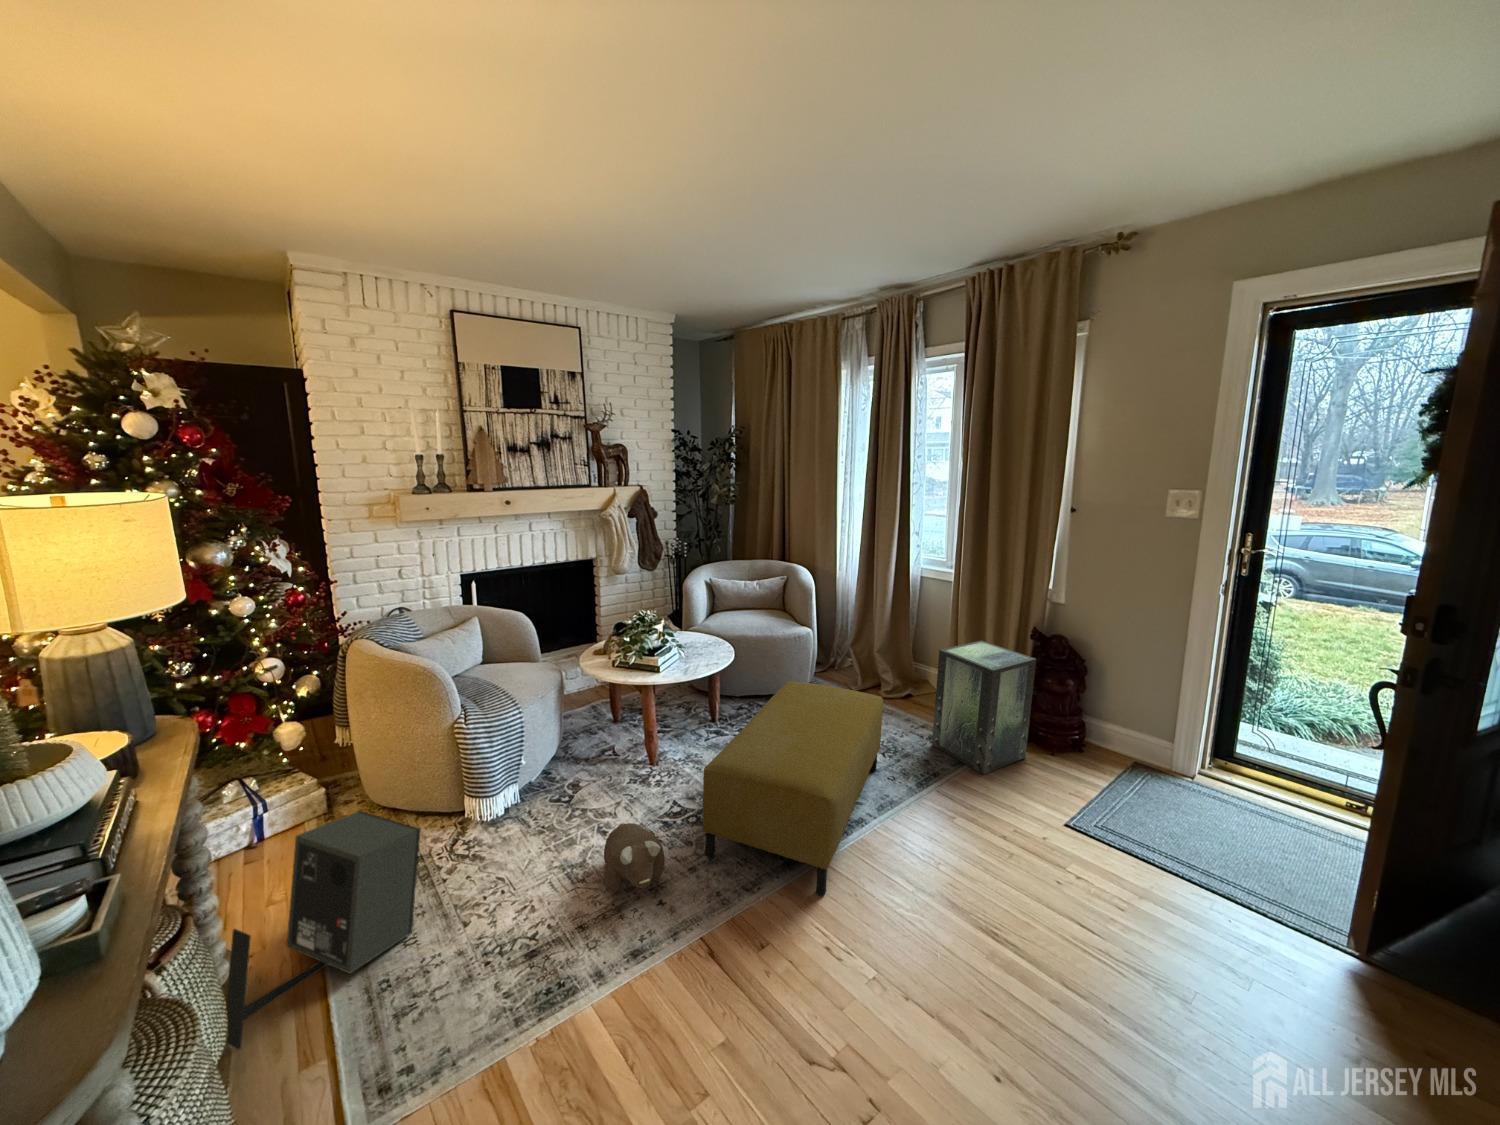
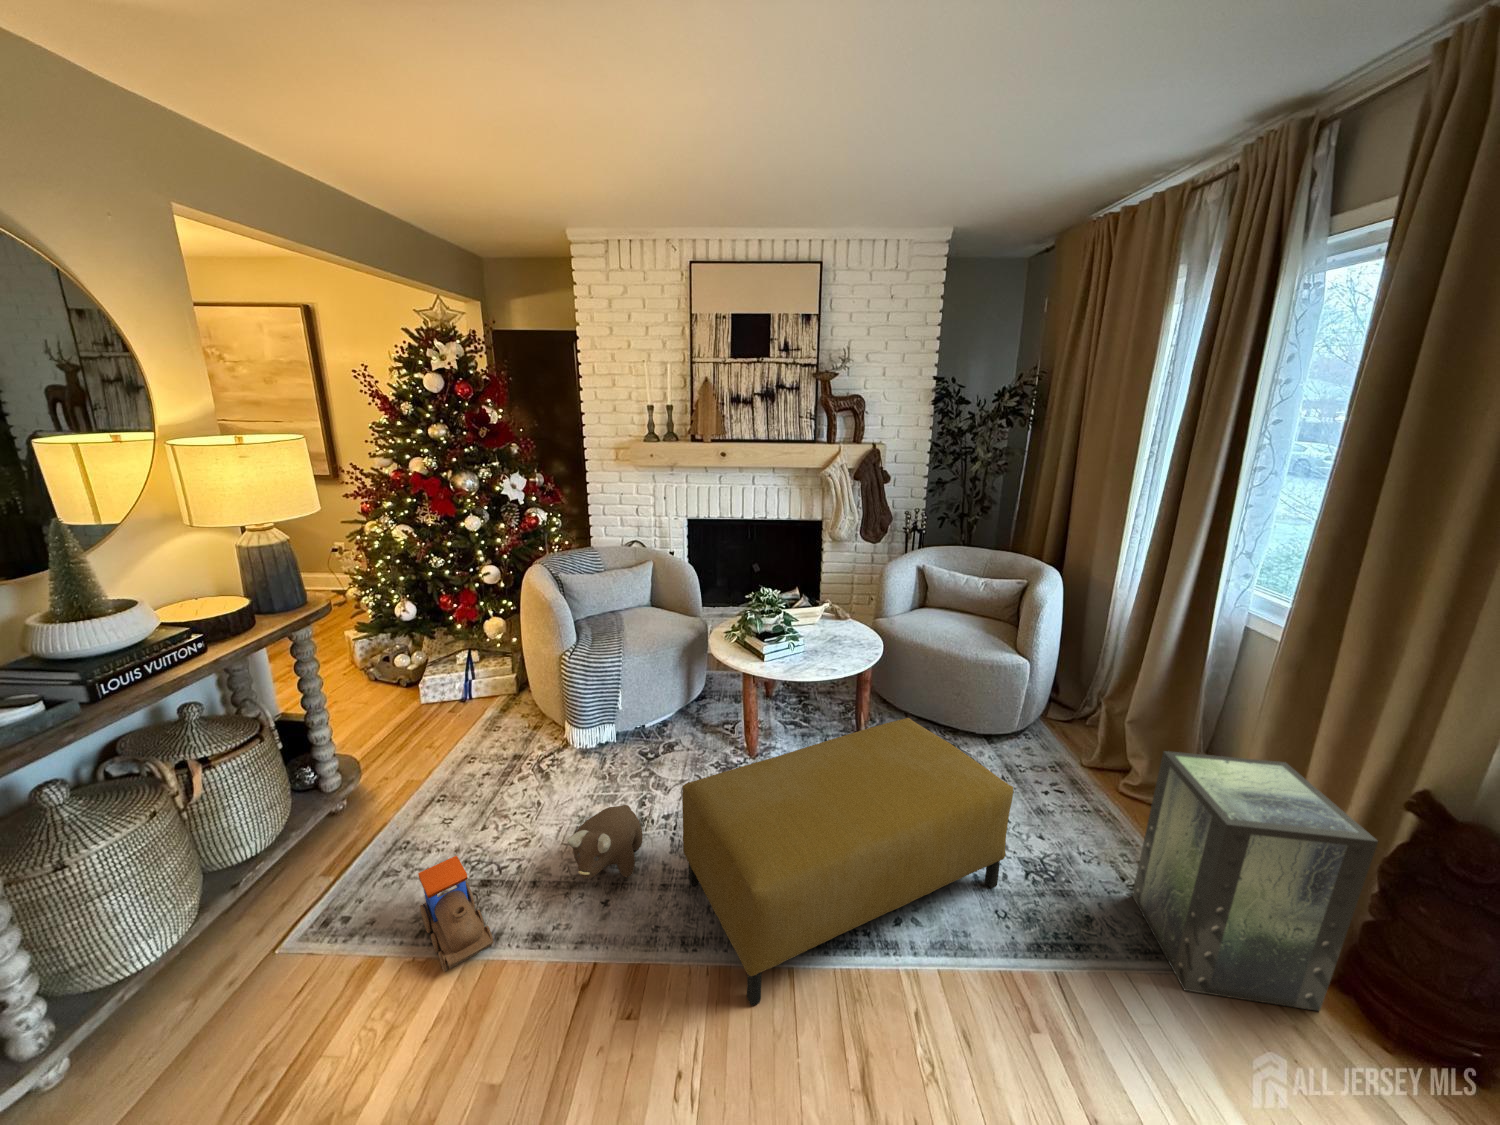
speaker: present [226,811,420,1049] -> none [316,705,458,843]
toy train: none [497,927,607,1027] -> present [418,856,493,972]

